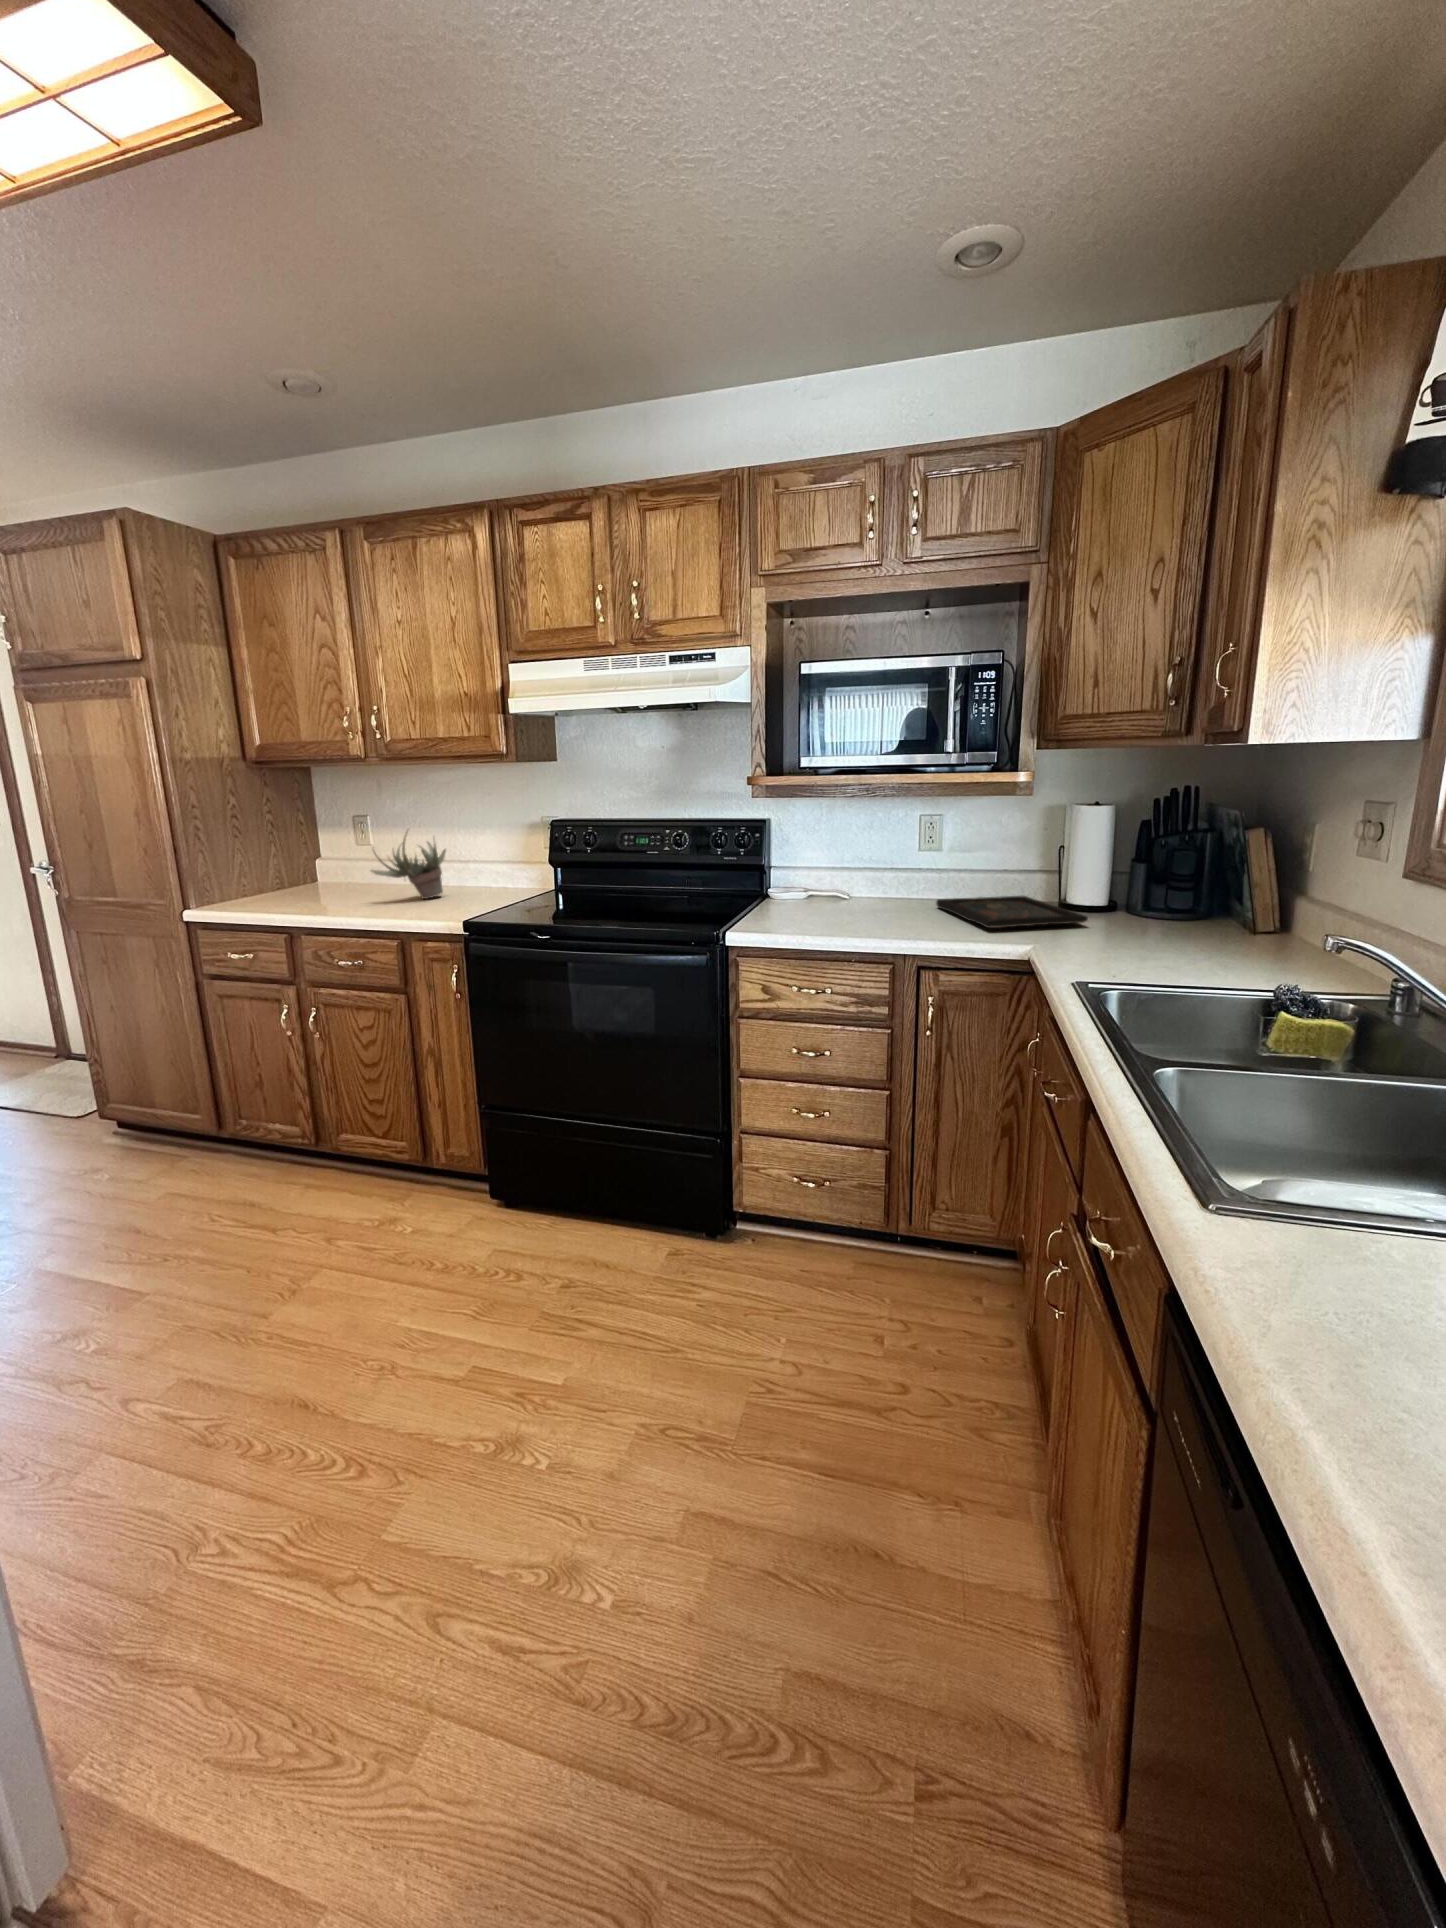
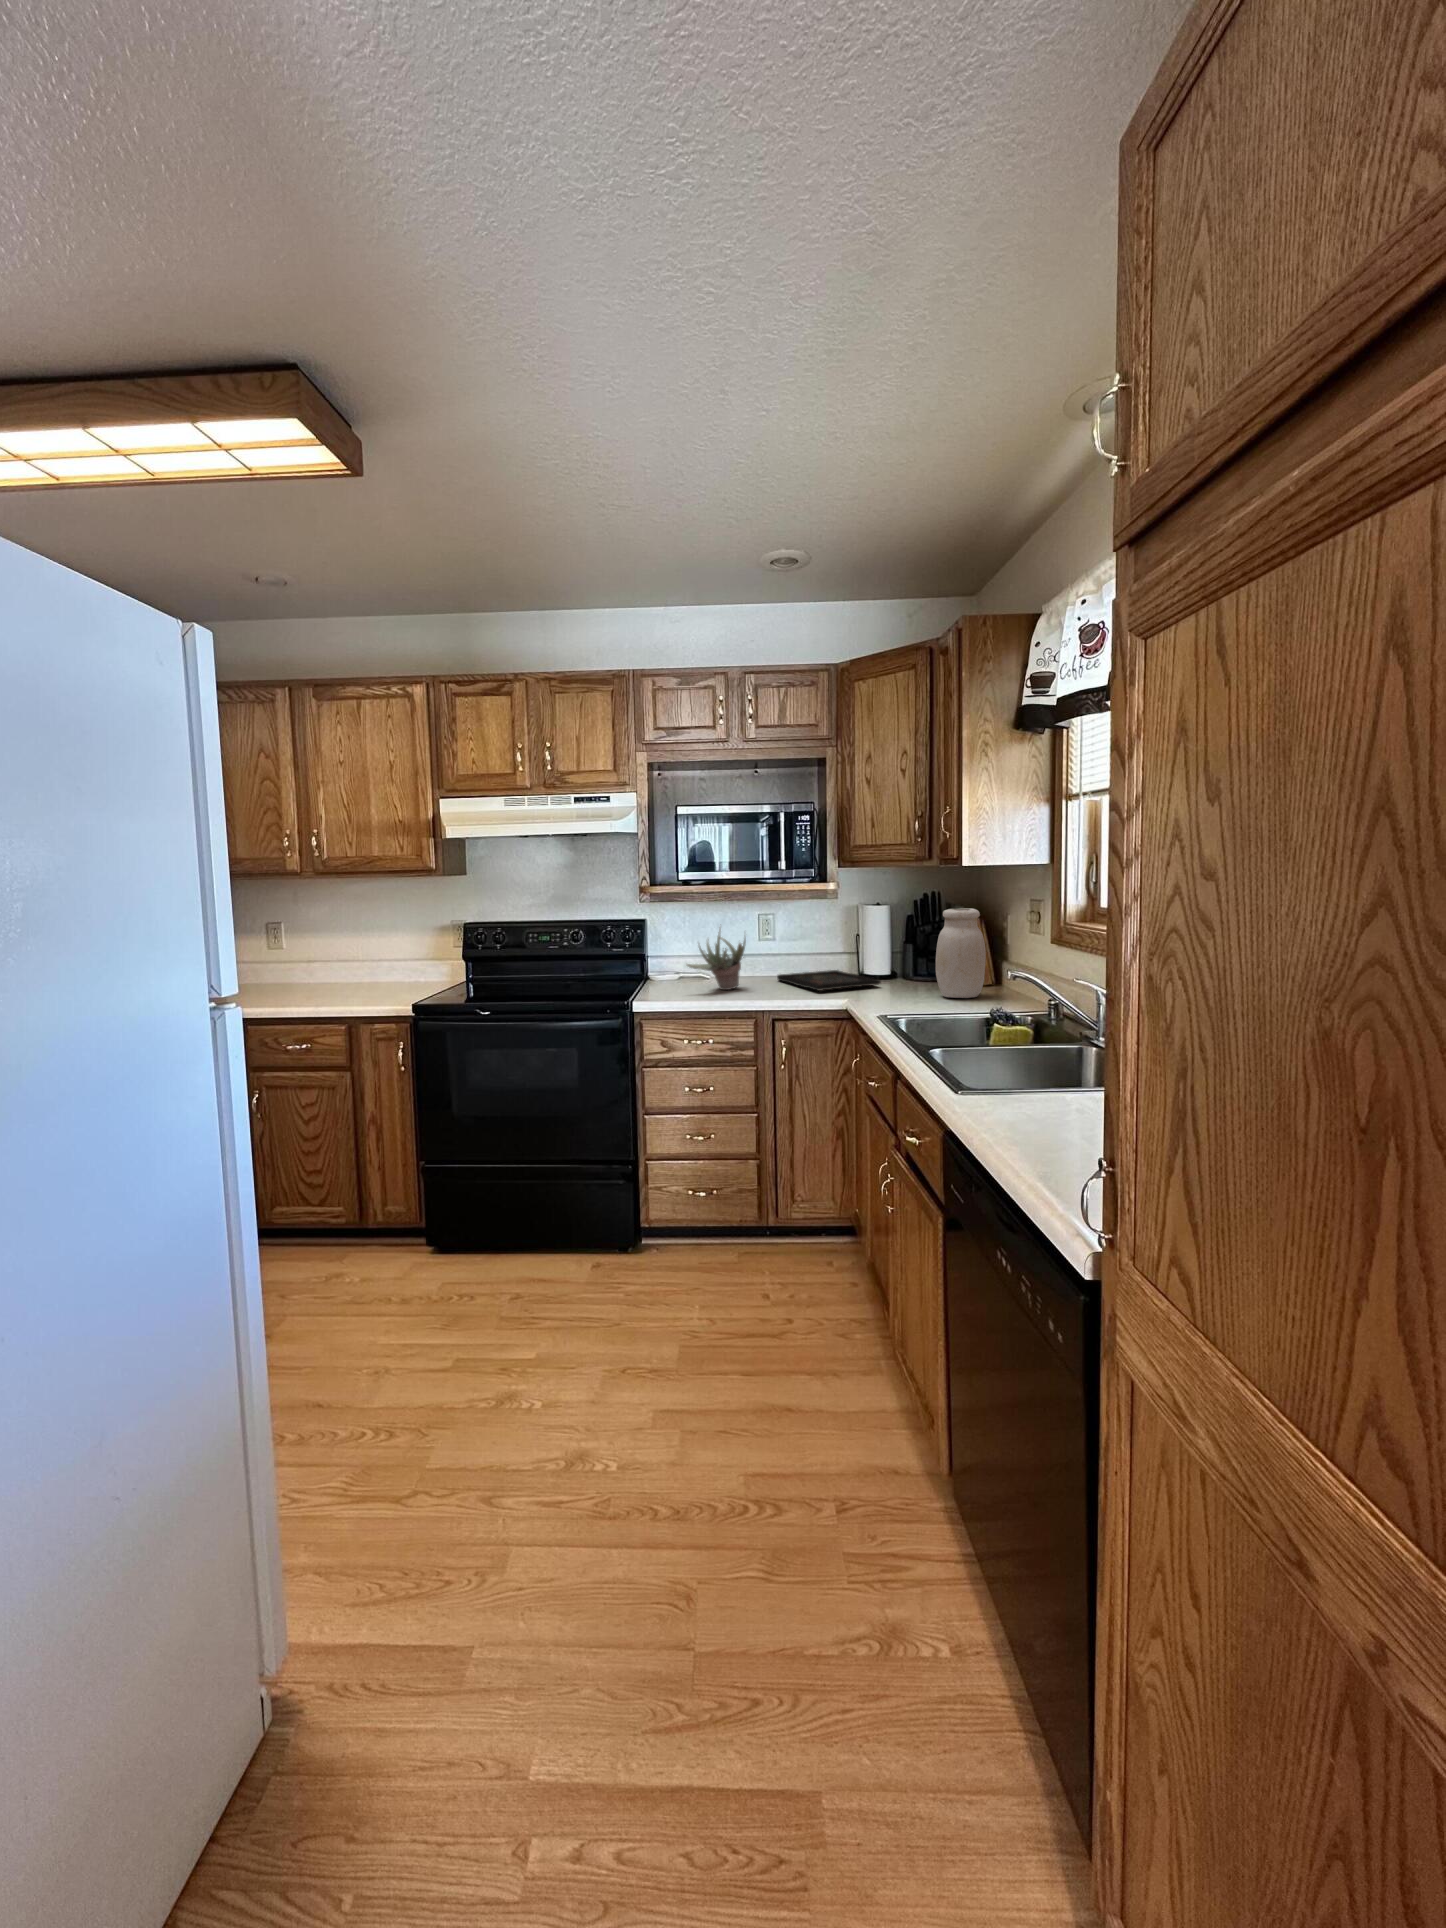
jar: none [1179,813,1271,955] -> present [936,908,986,998]
succulent plant: present [371,832,446,899] -> present [687,929,746,990]

